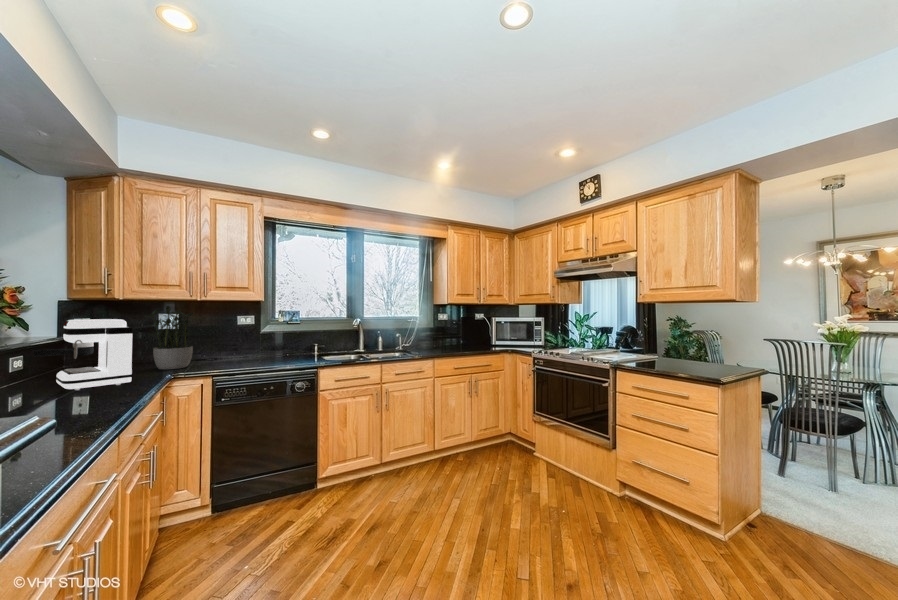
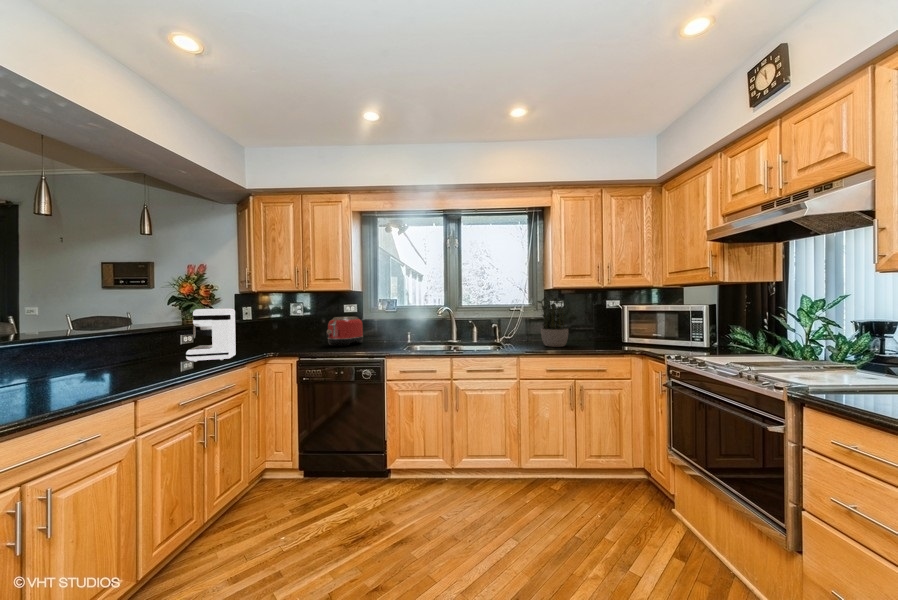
potted plant: present [146,306,193,369] -> present [537,294,568,347]
toaster: none [224,328,263,361] -> present [326,317,363,346]

